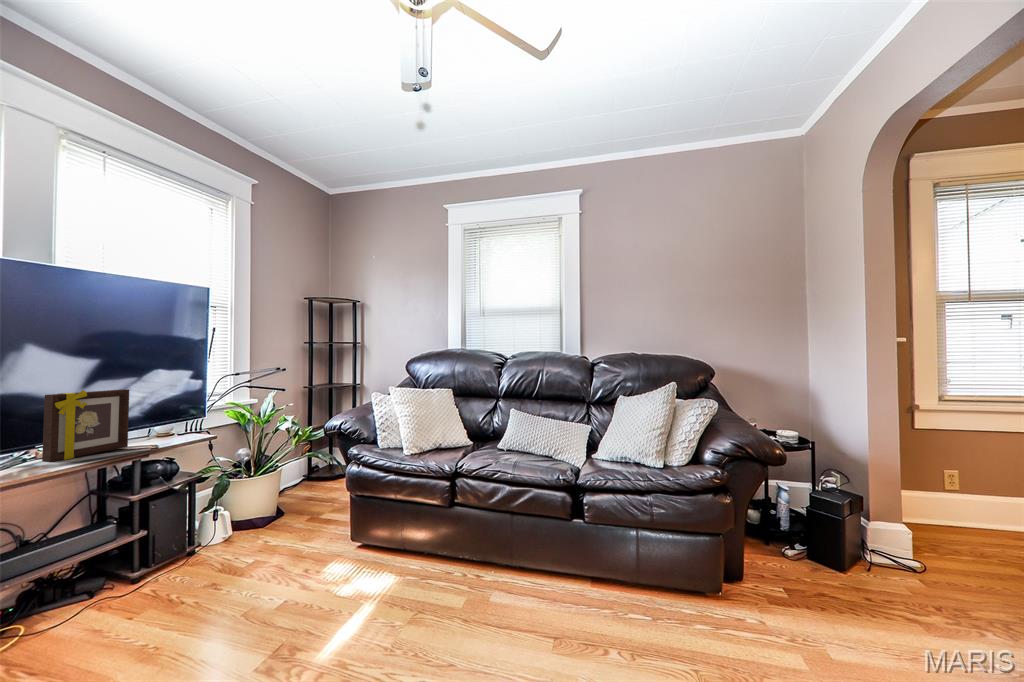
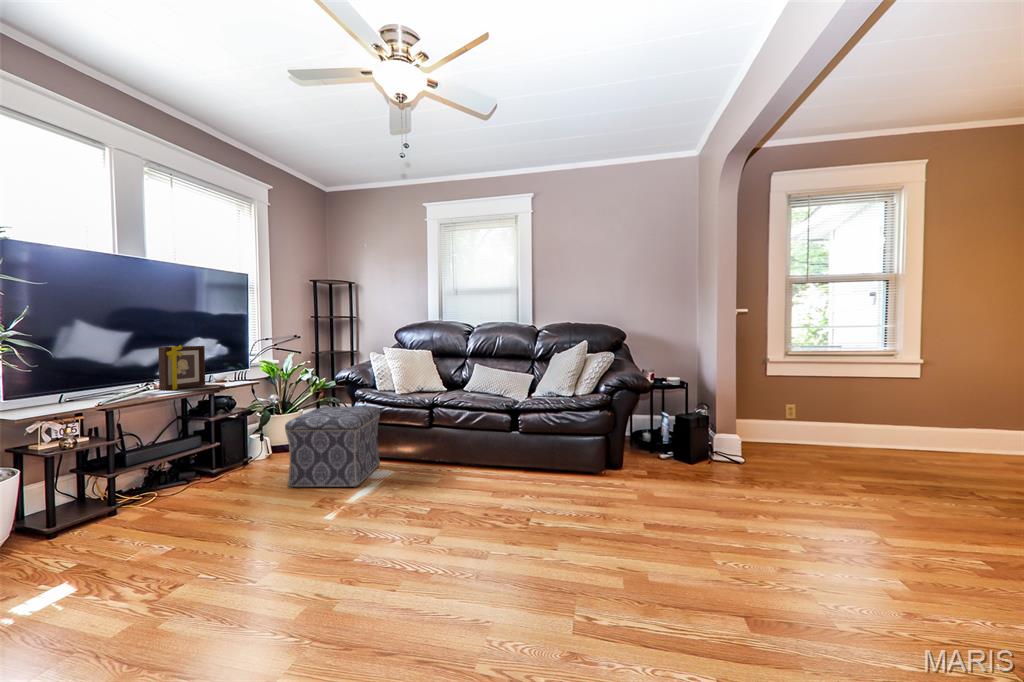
ottoman: none [231,476,381,617] -> present [285,407,380,488]

